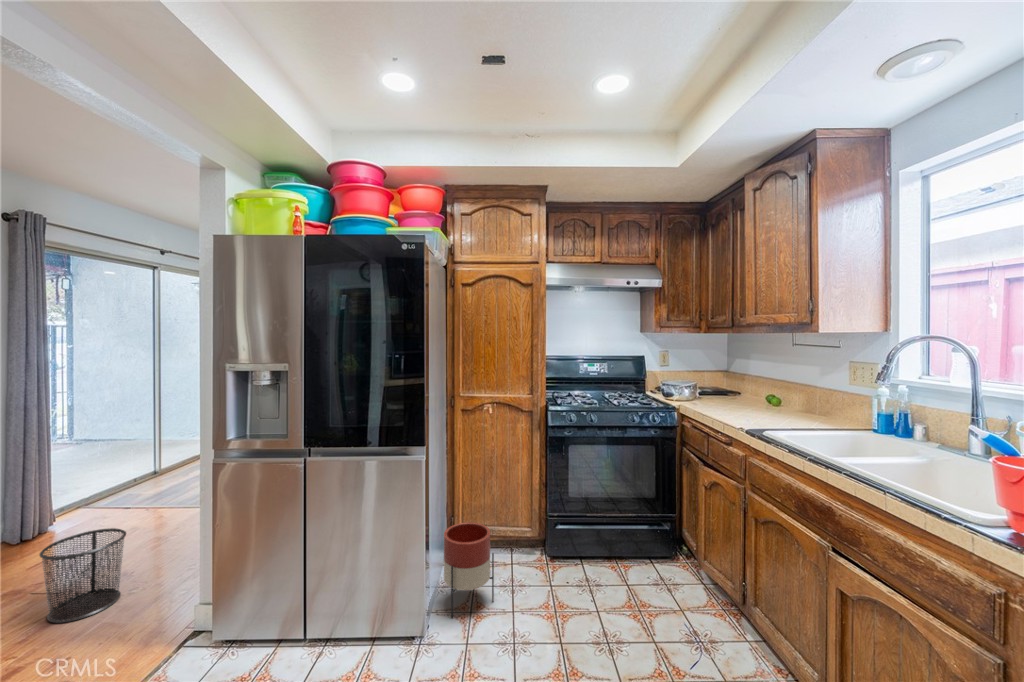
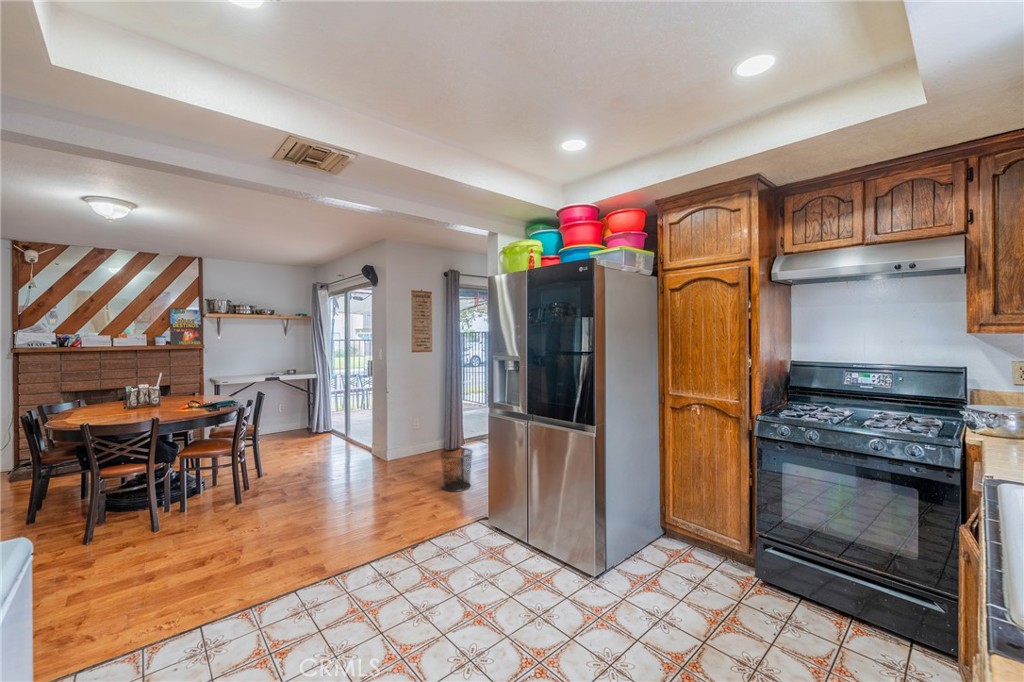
planter: present [444,522,494,618] -> none [625,505,670,586]

